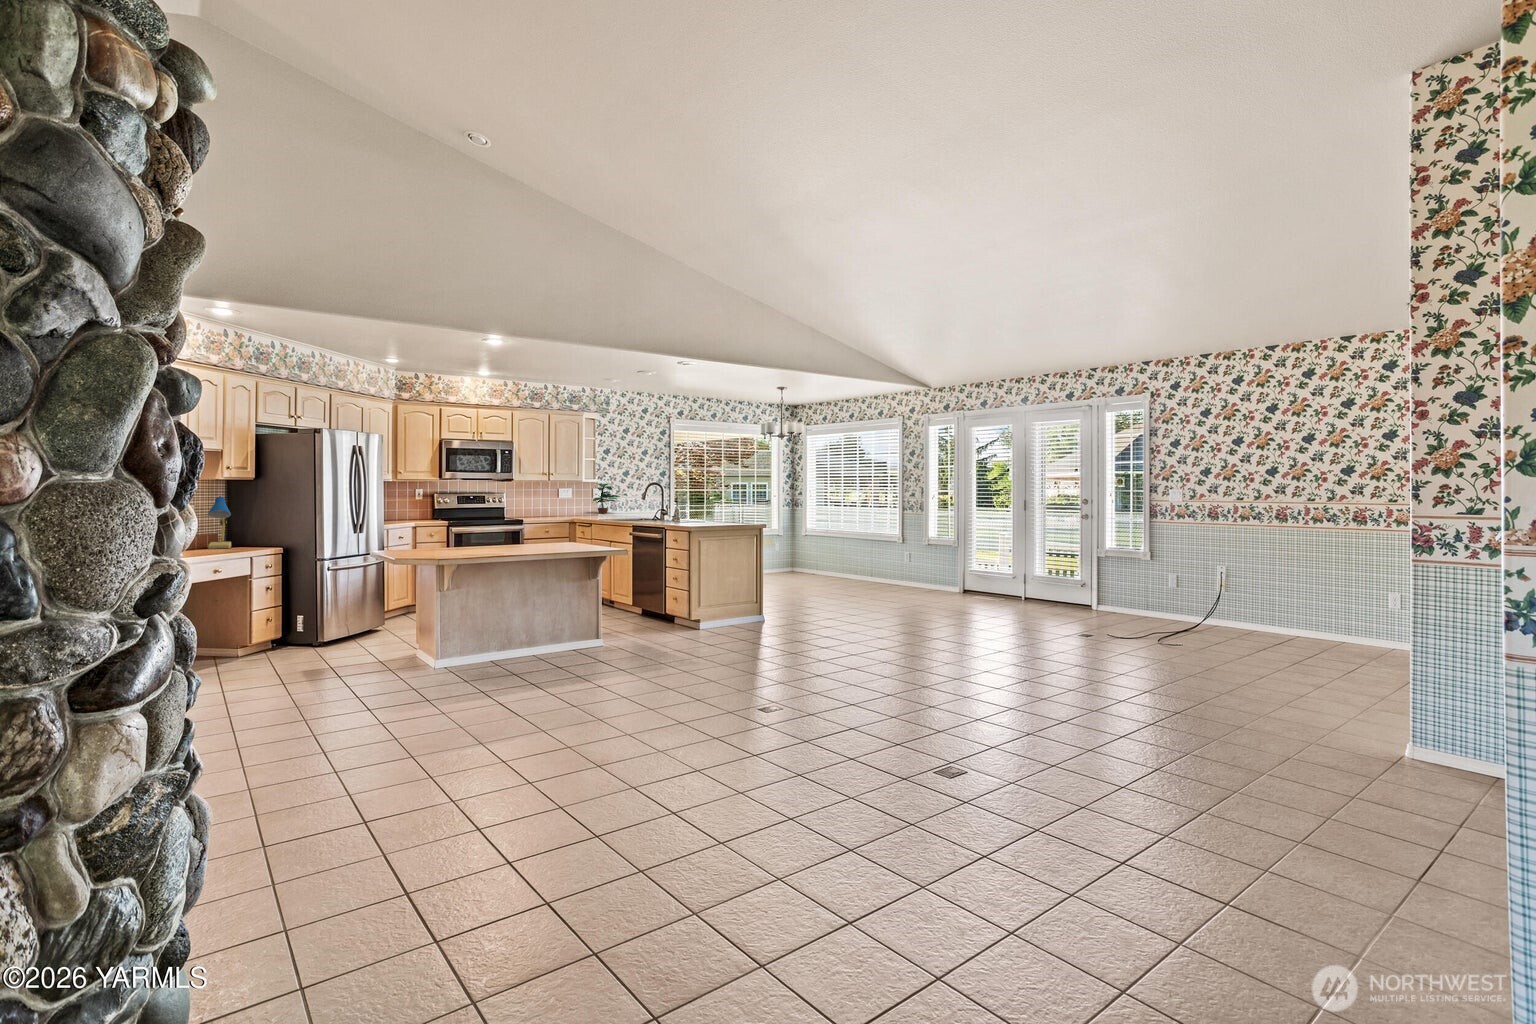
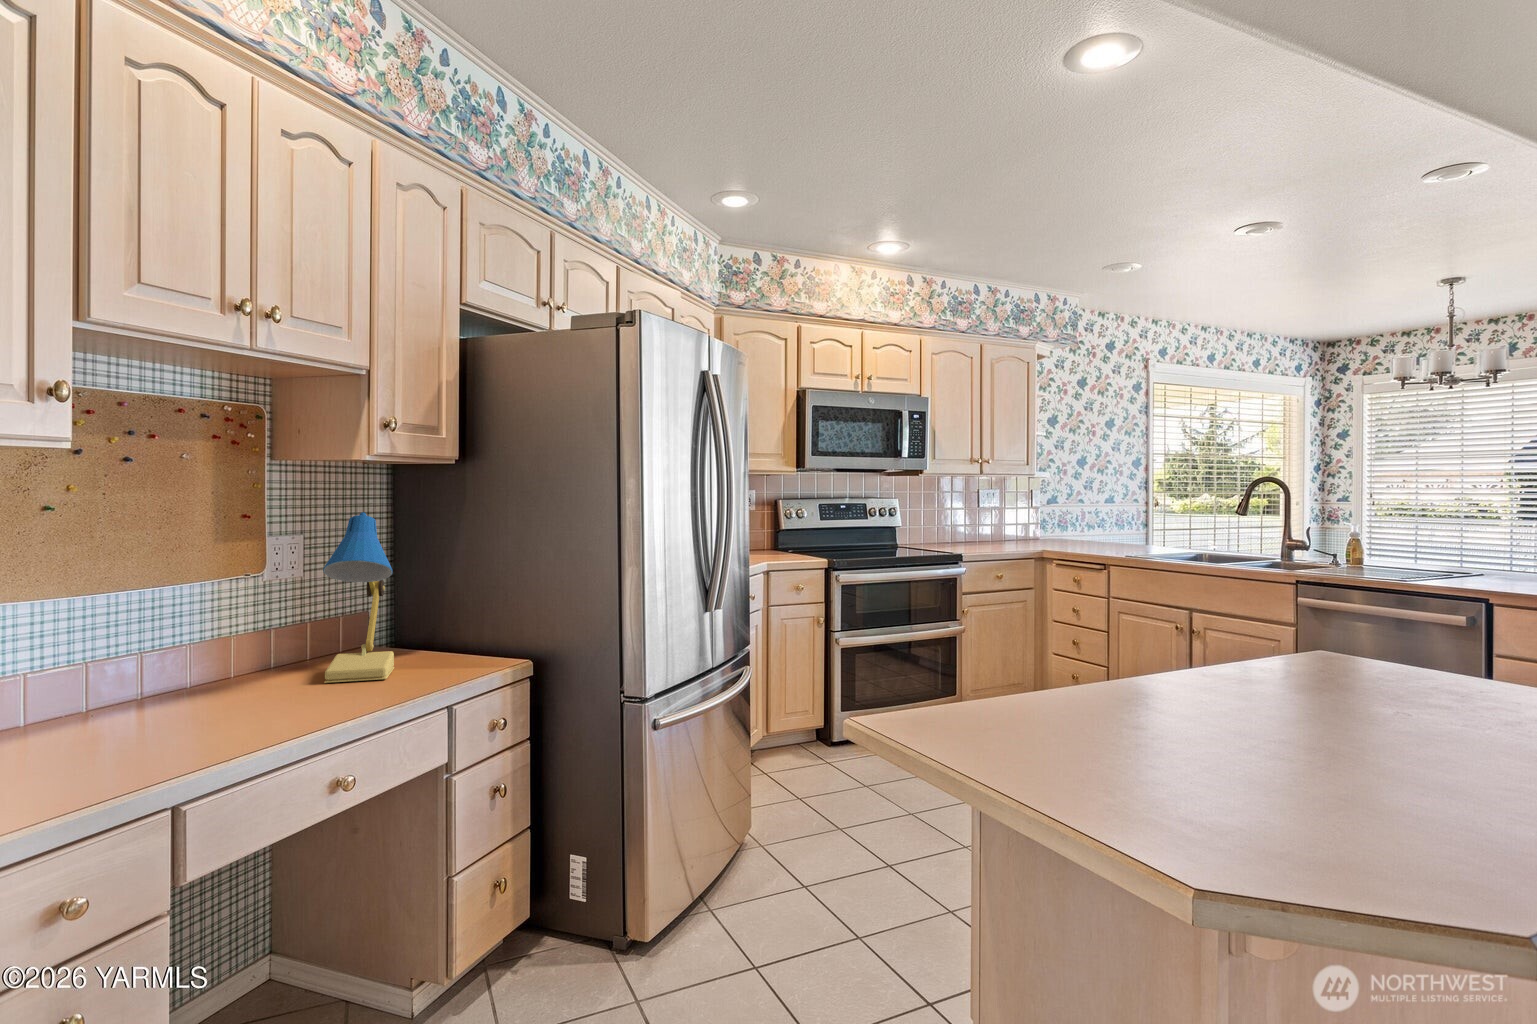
potted plant: present [593,484,620,514] -> none [1030,481,1085,539]

